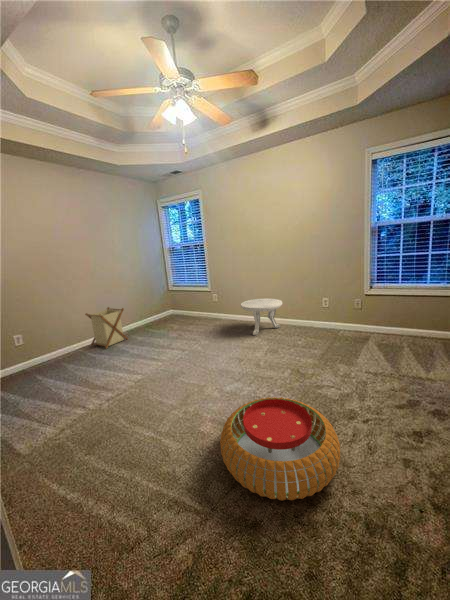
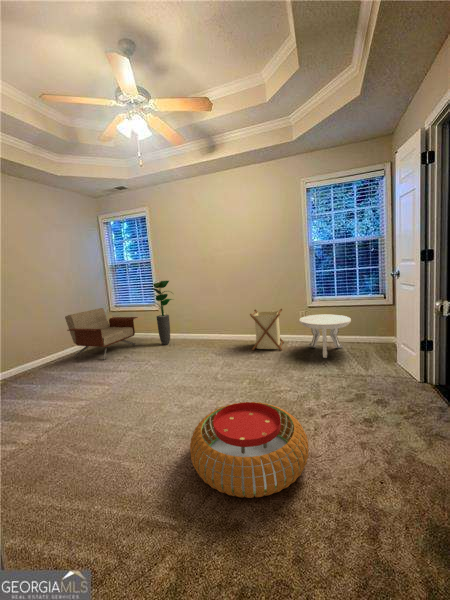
potted plant: none [199,263,226,324] -> present [152,281,172,345]
armchair: none [130,287,192,335] -> present [65,308,138,360]
side table: present [241,298,282,335] -> present [299,314,351,358]
laundry basket: present [85,307,128,349] -> present [250,309,284,350]

